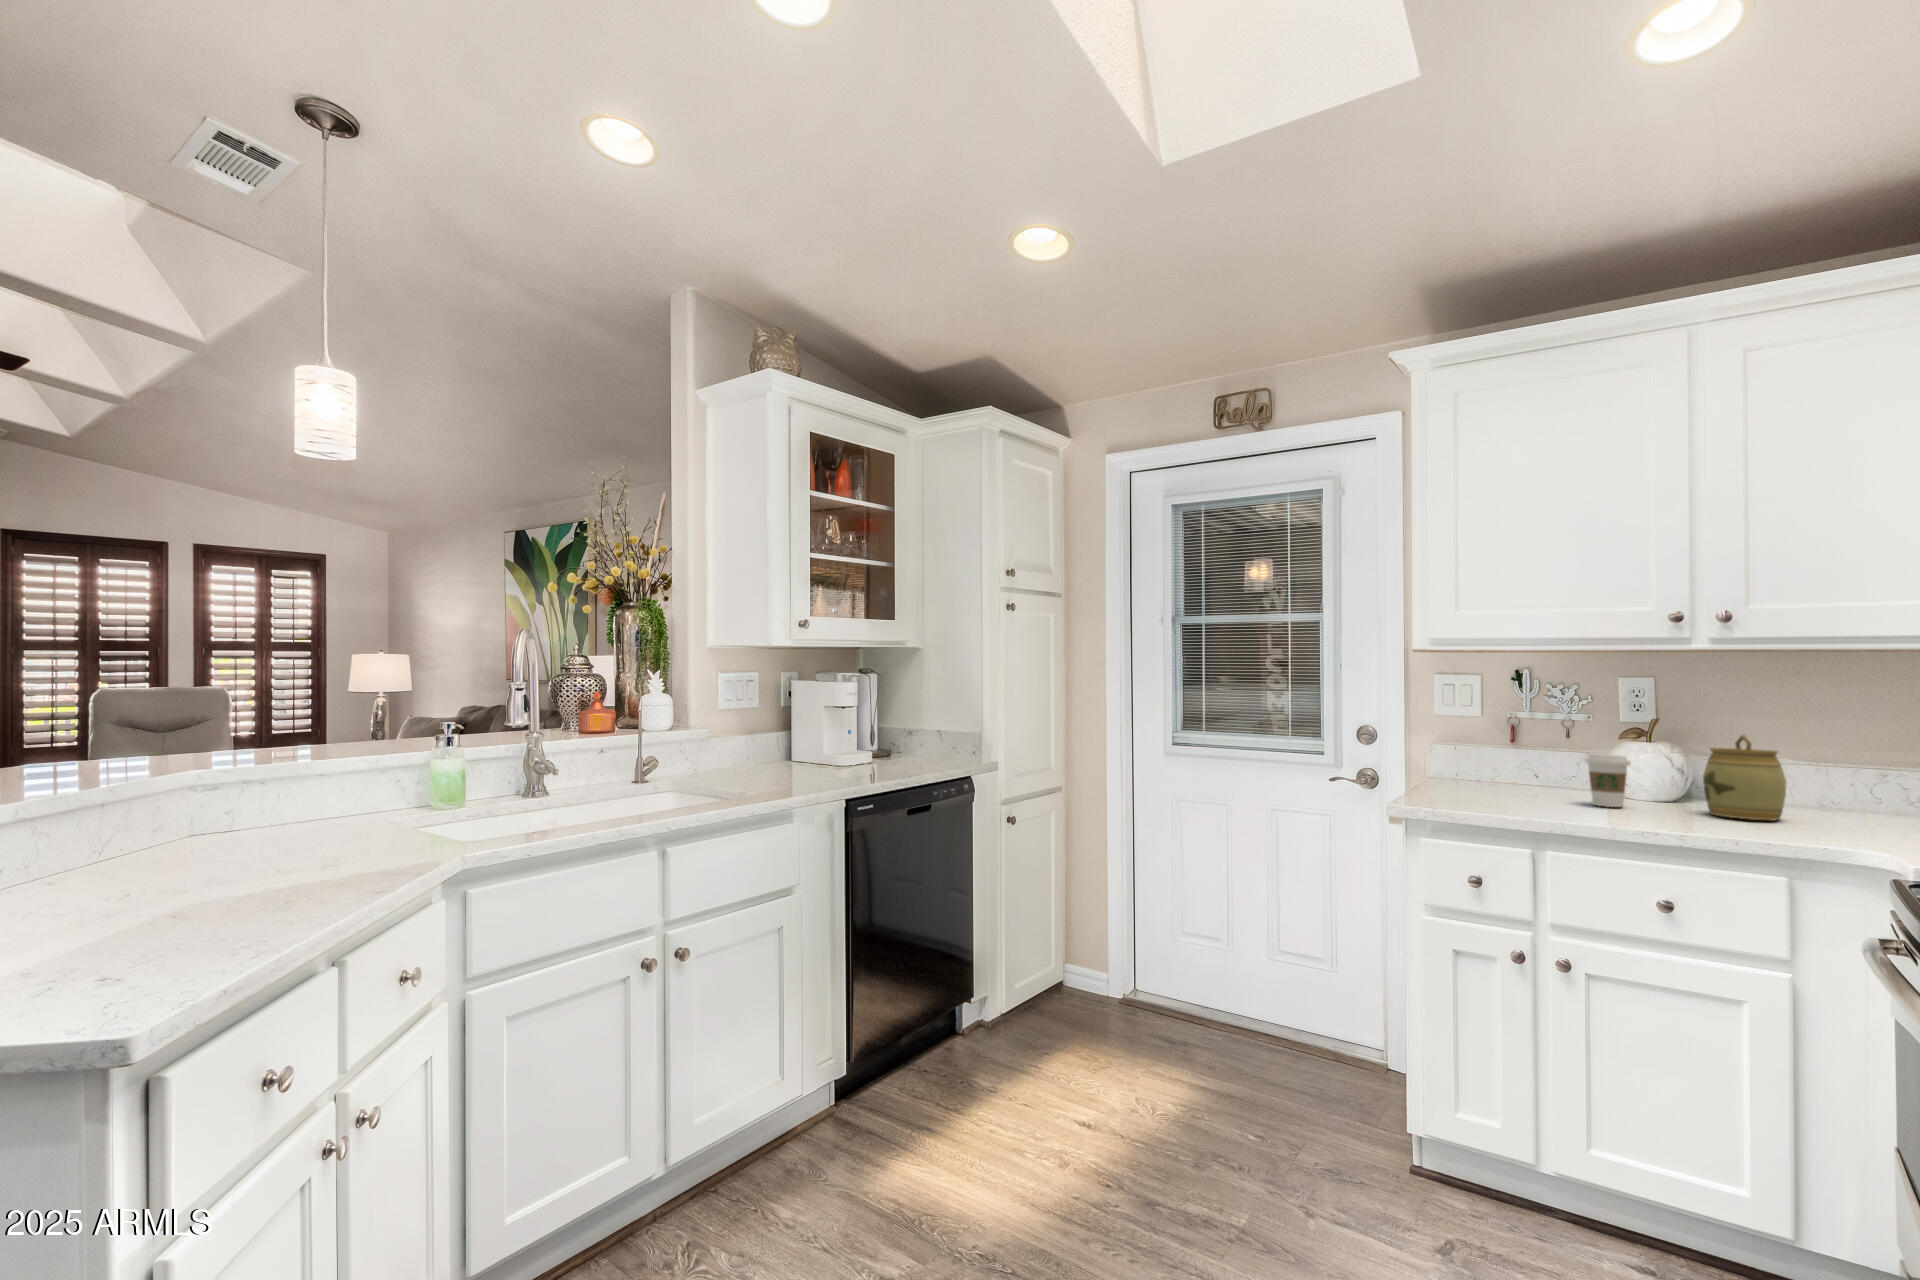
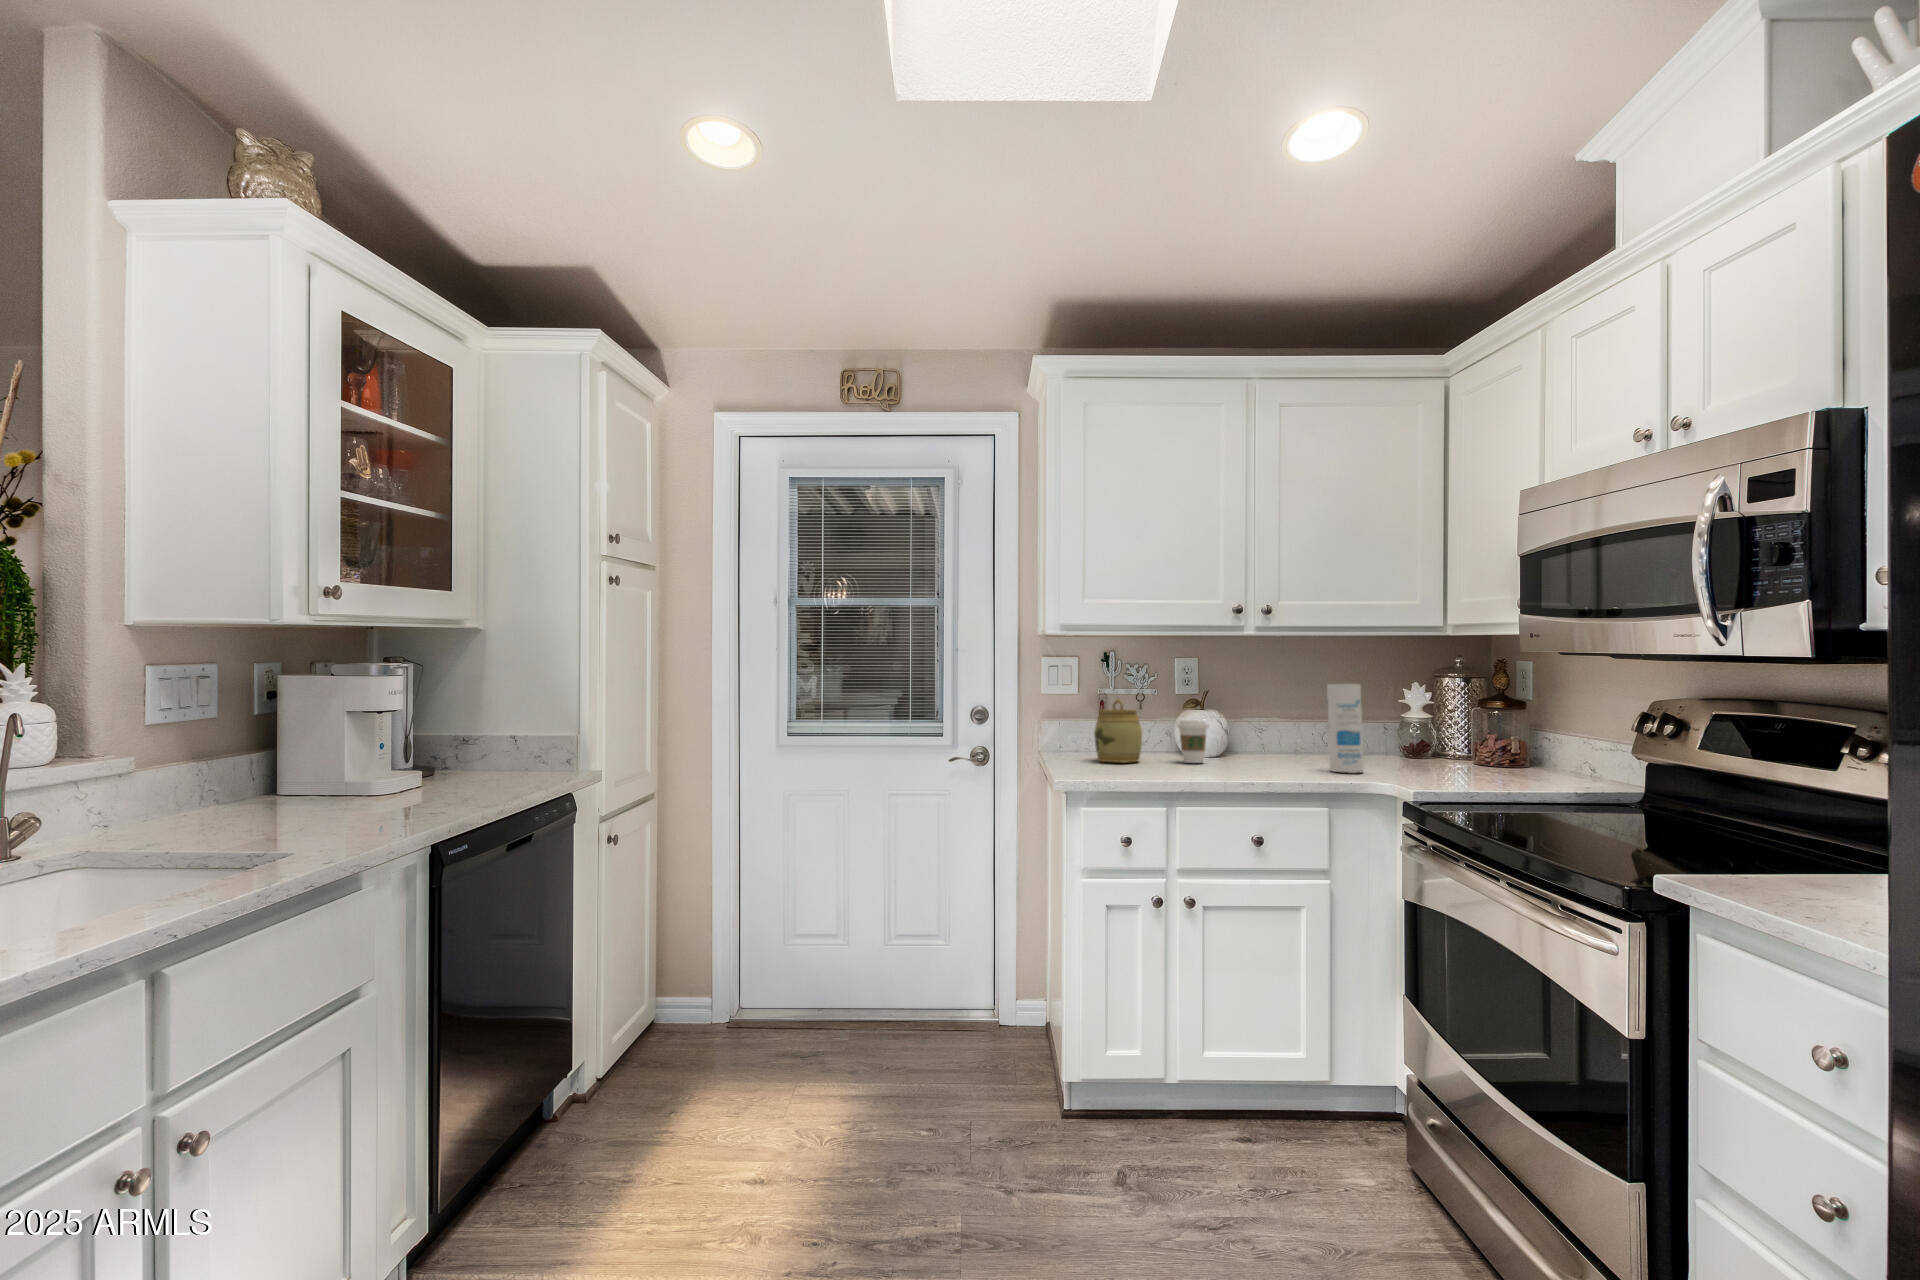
canister: none [1799,718,1858,839] -> present [1327,684,1364,773]
jar: present [1703,735,1786,821] -> present [1094,699,1142,763]

